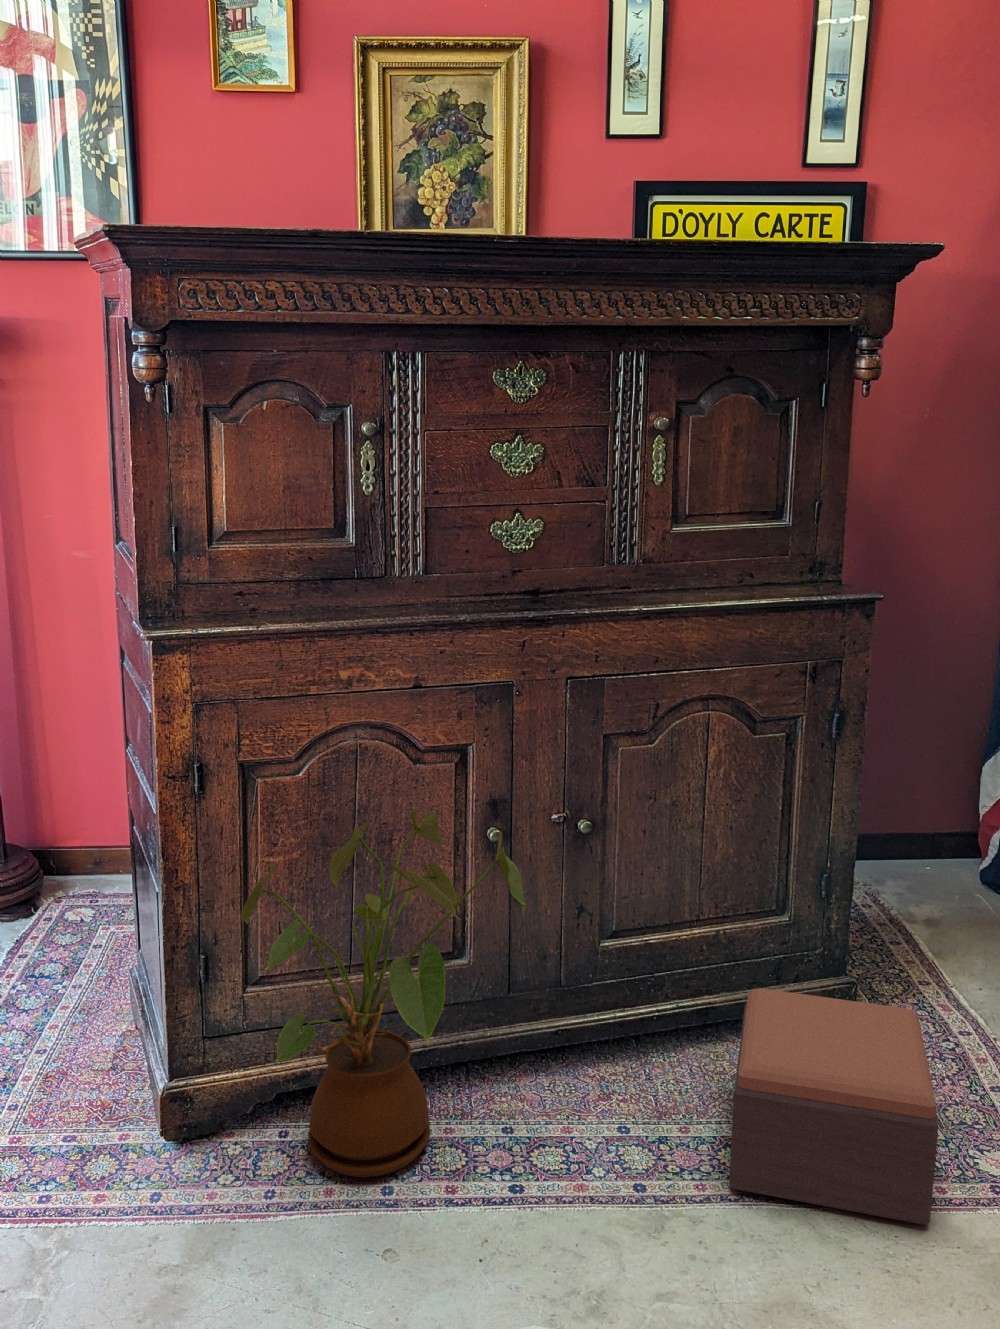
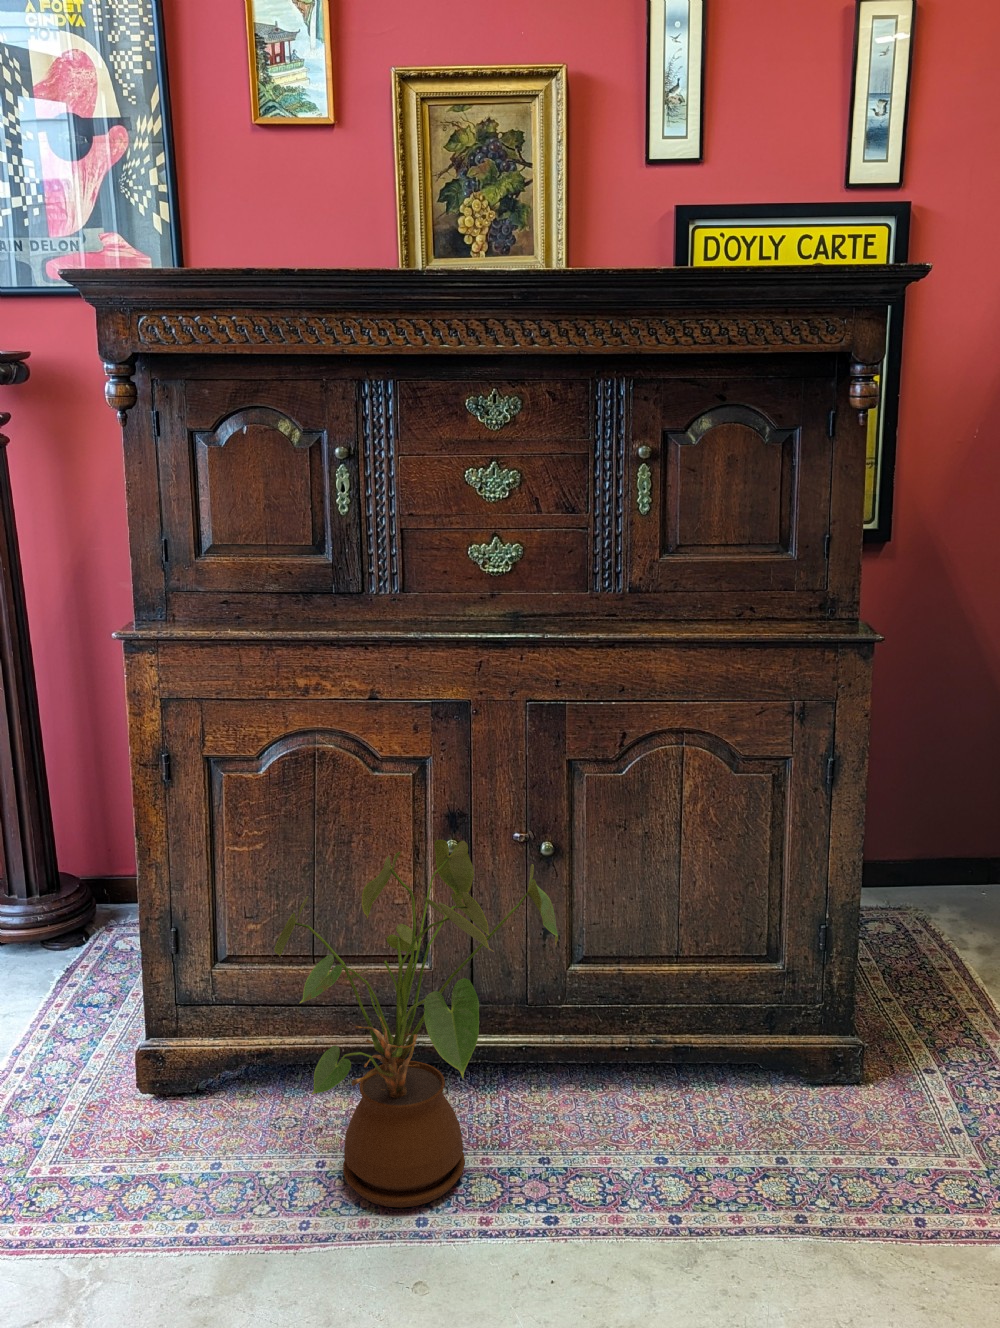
footstool: present [729,989,938,1225] -> none [766,1018,974,1256]

